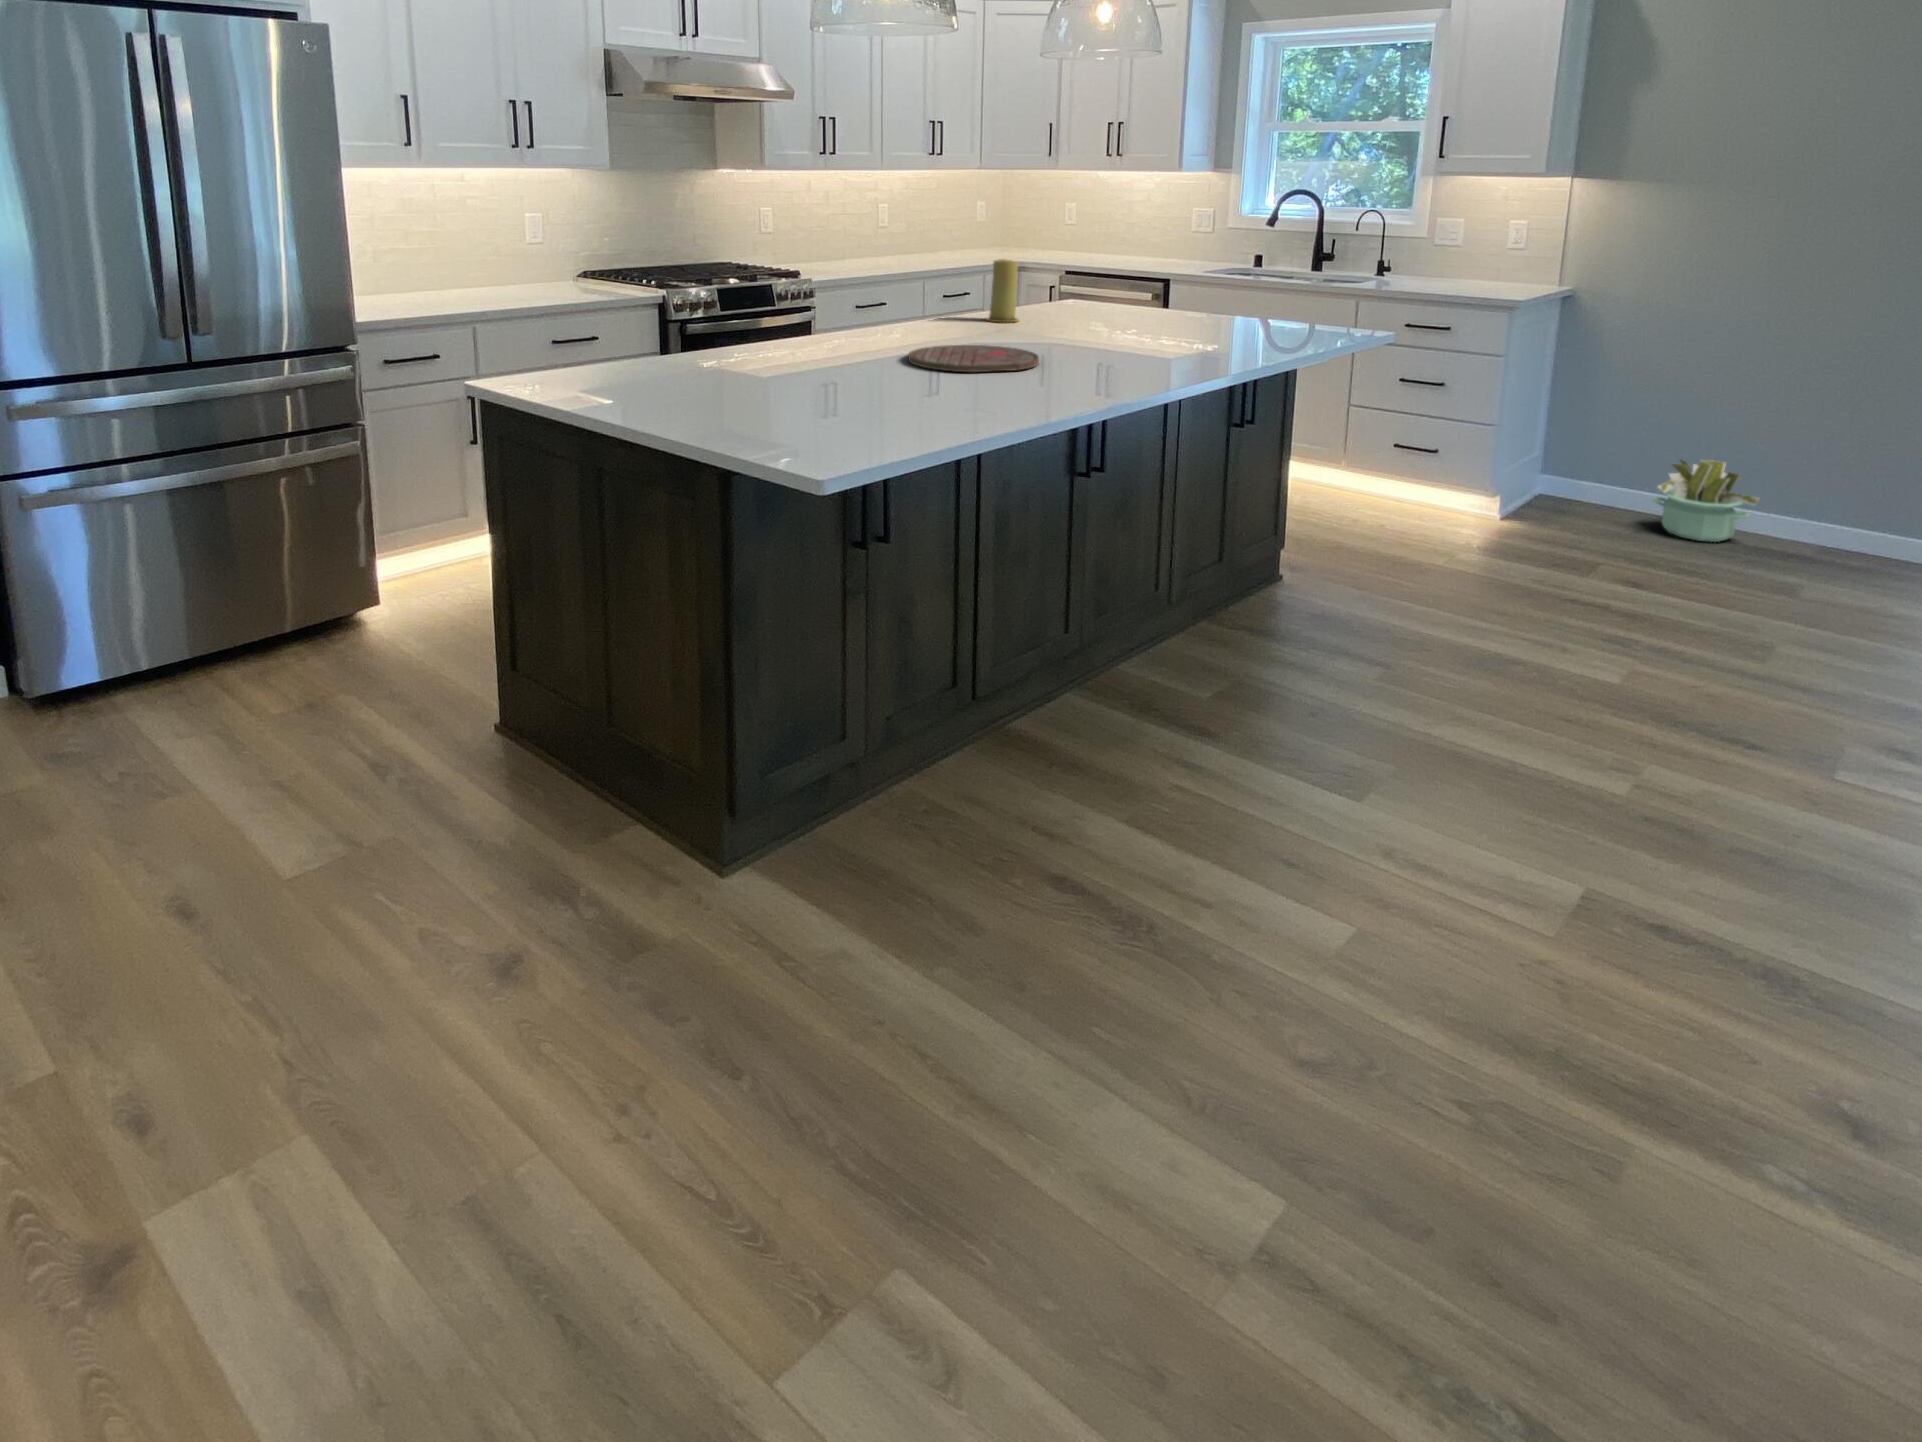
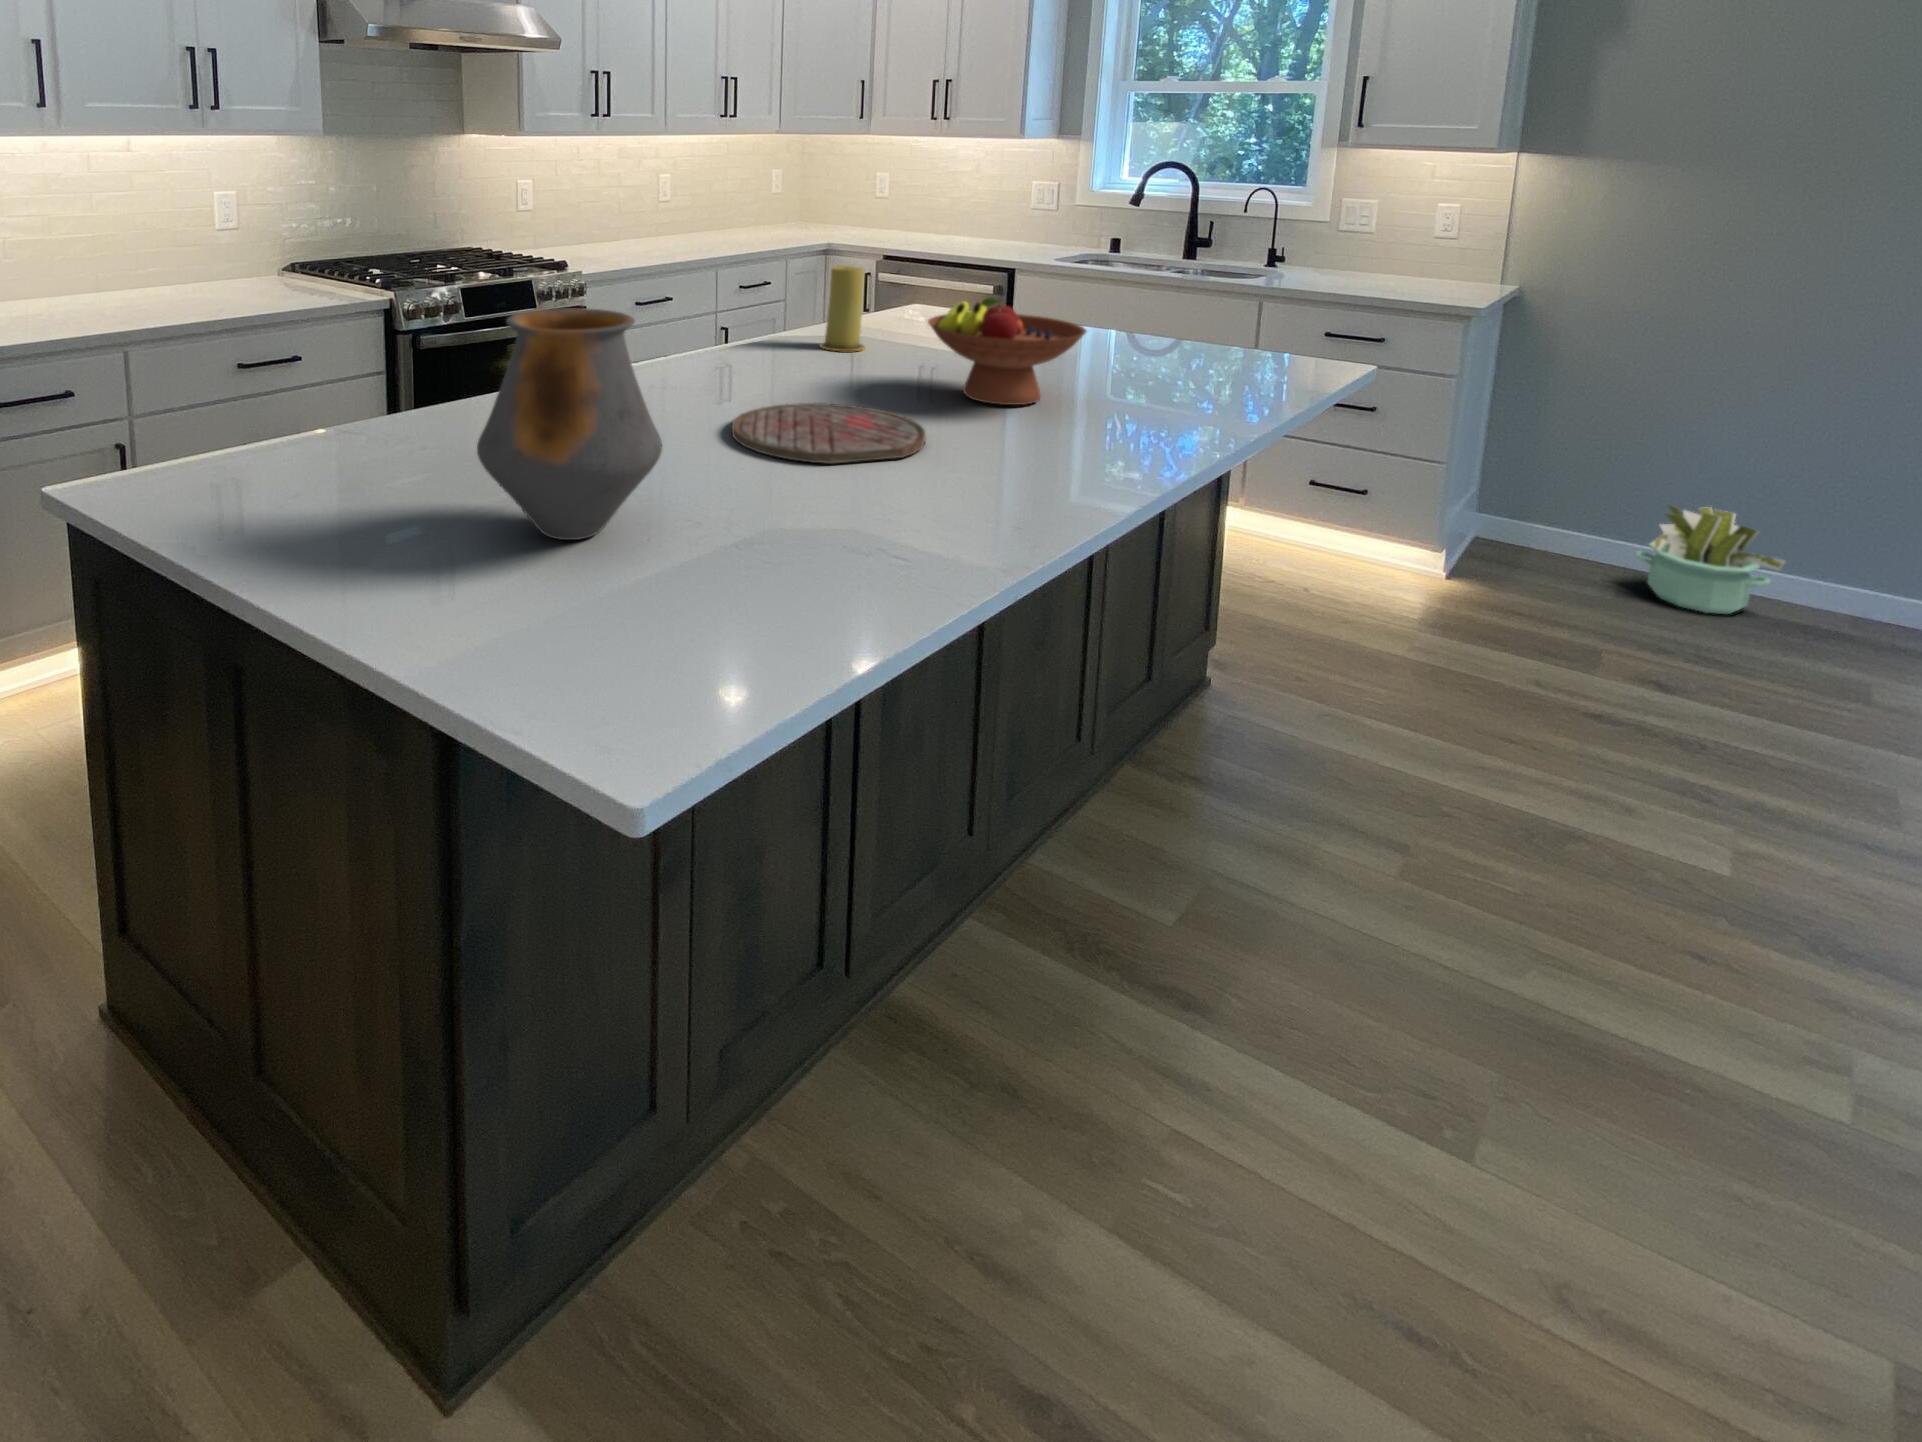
vase: none [740,260,853,399] -> present [477,308,662,540]
fruit bowl: none [1052,274,1163,348] -> present [928,297,1086,405]

